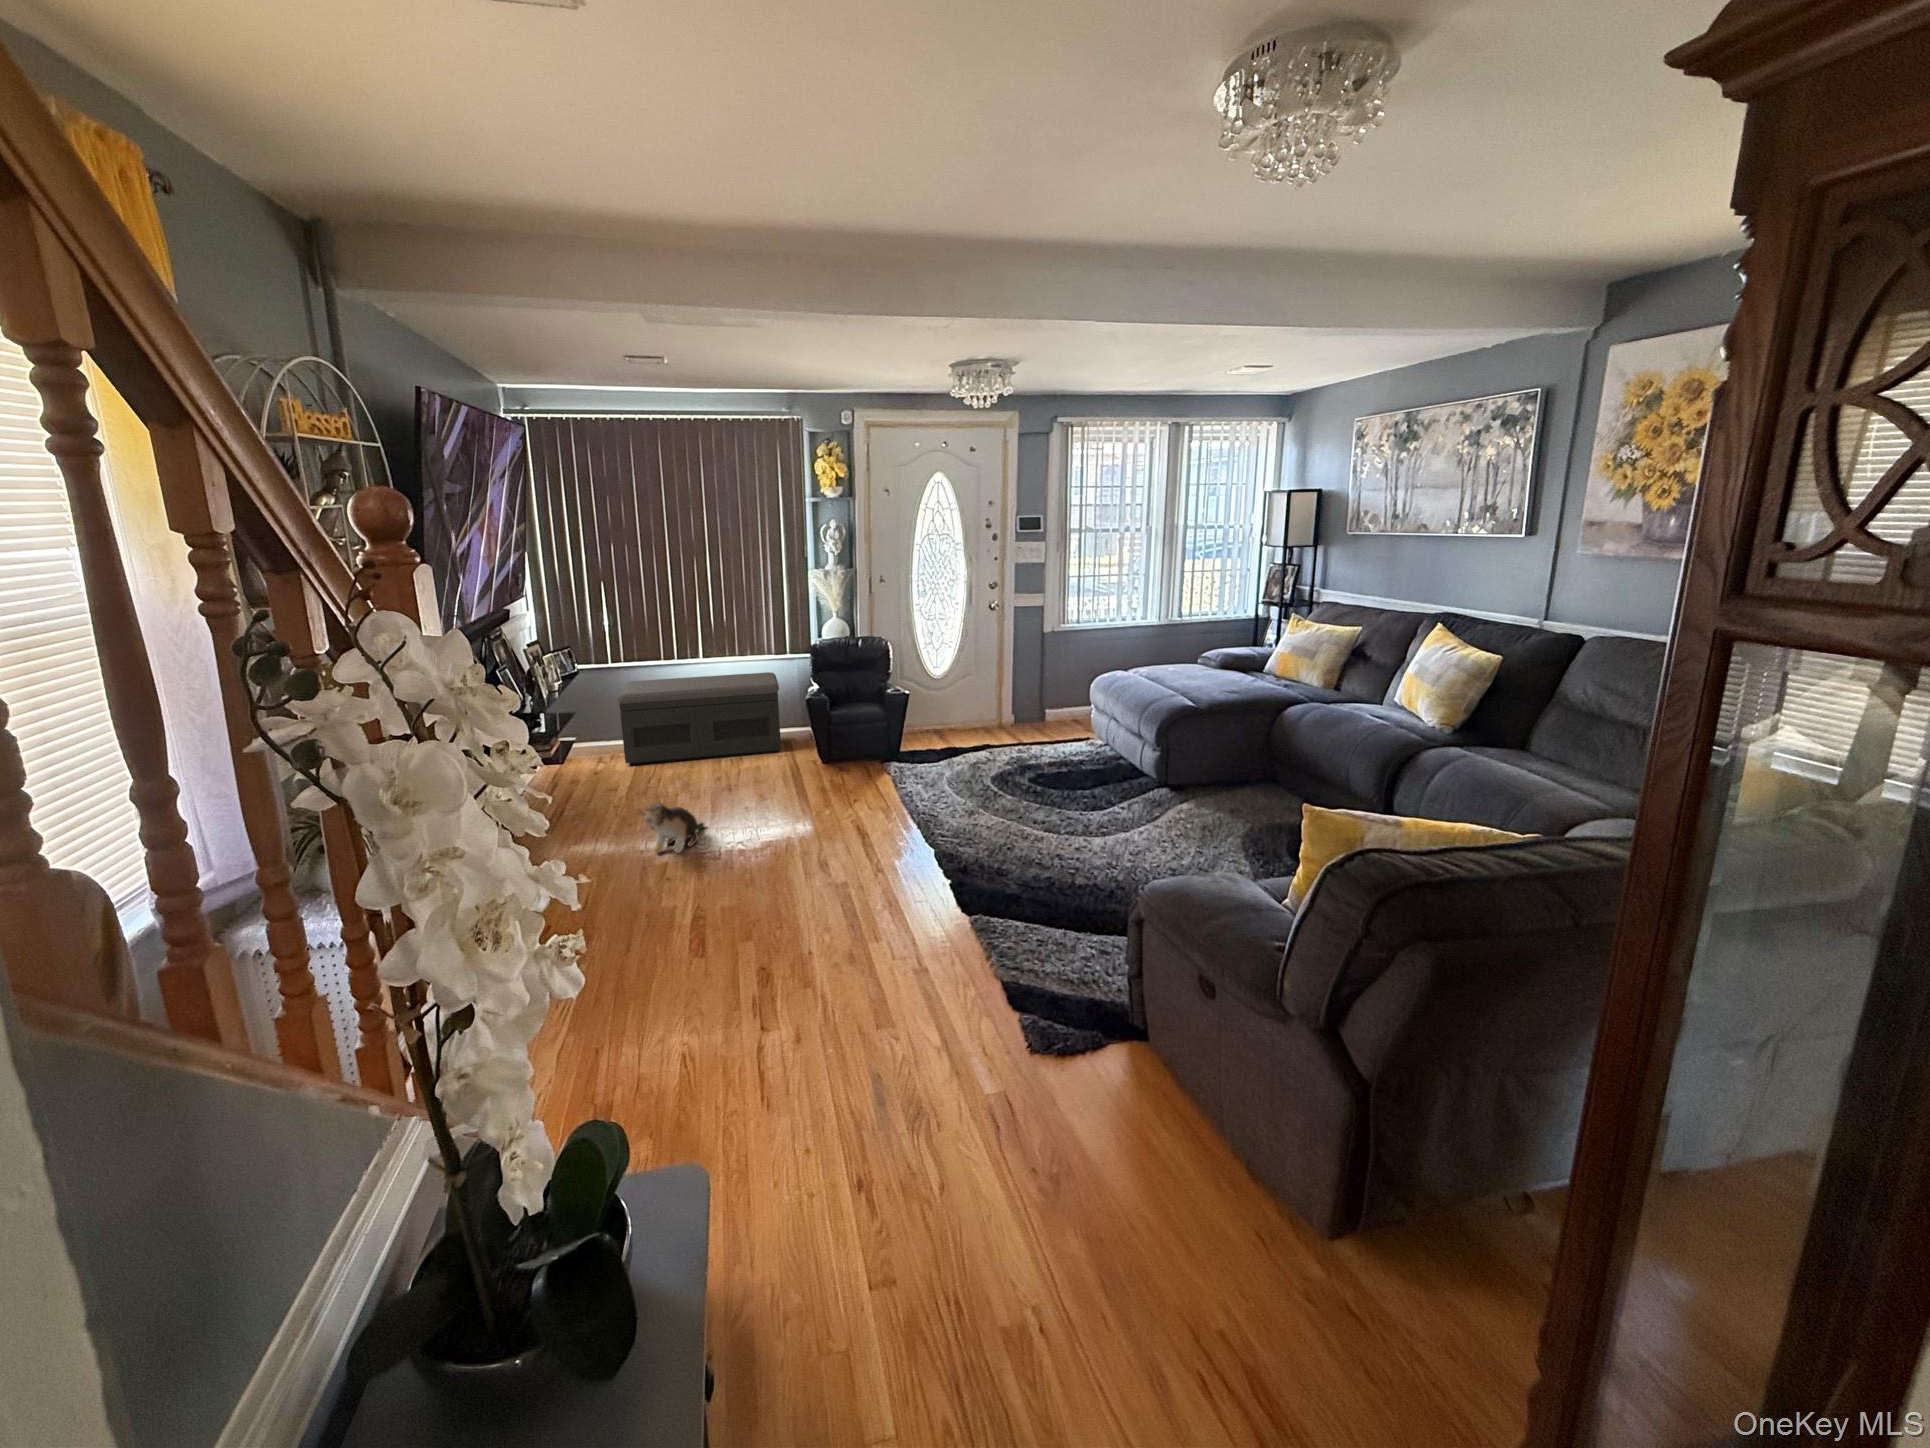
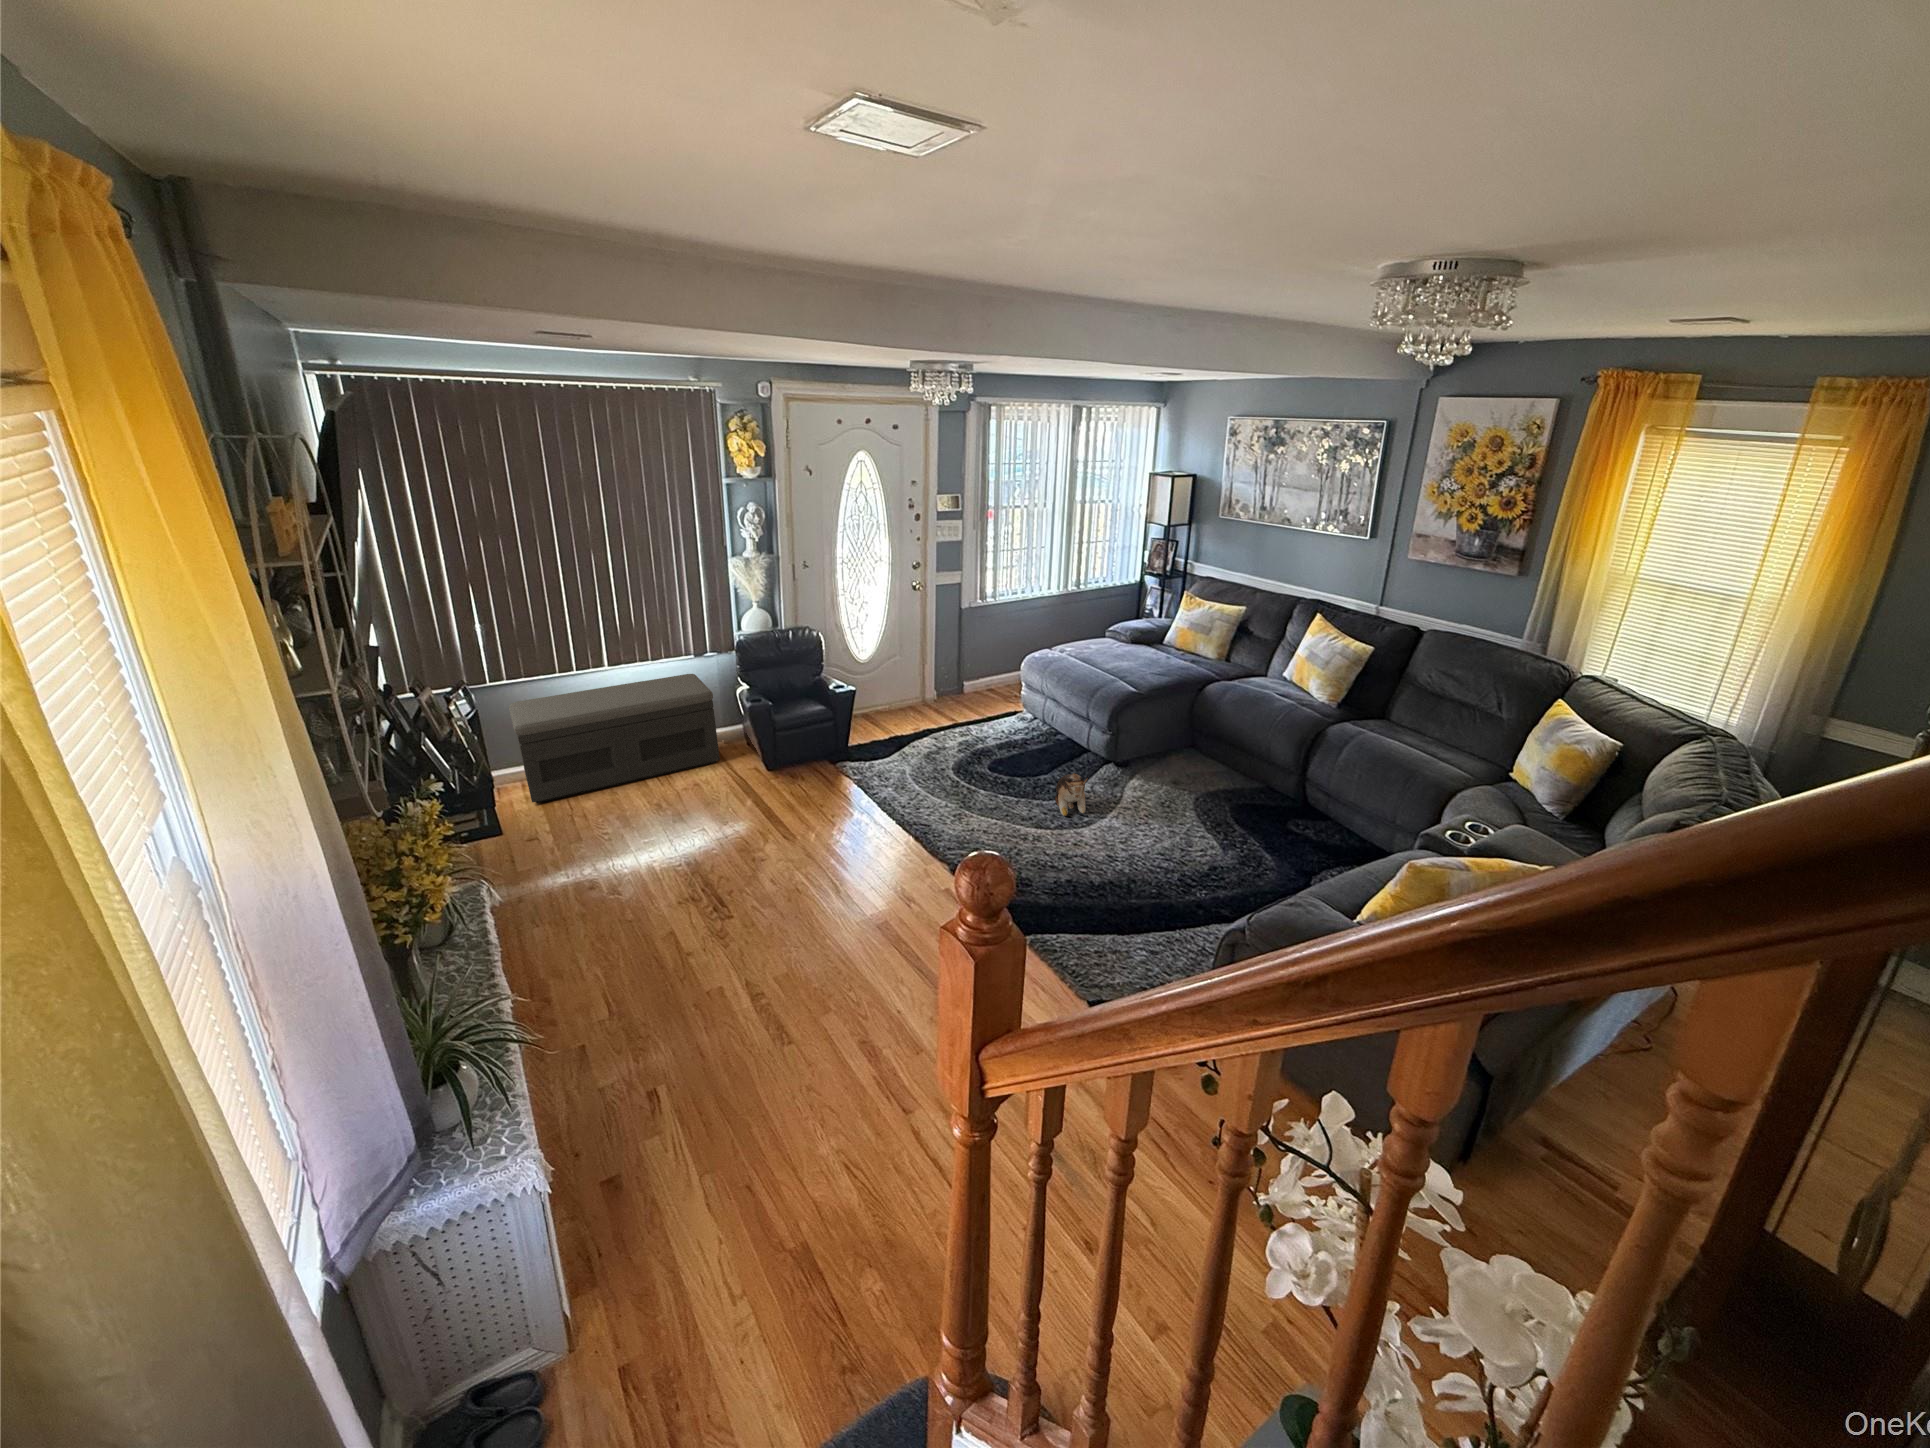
plush toy: present [637,803,704,853] -> present [1055,774,1087,816]

